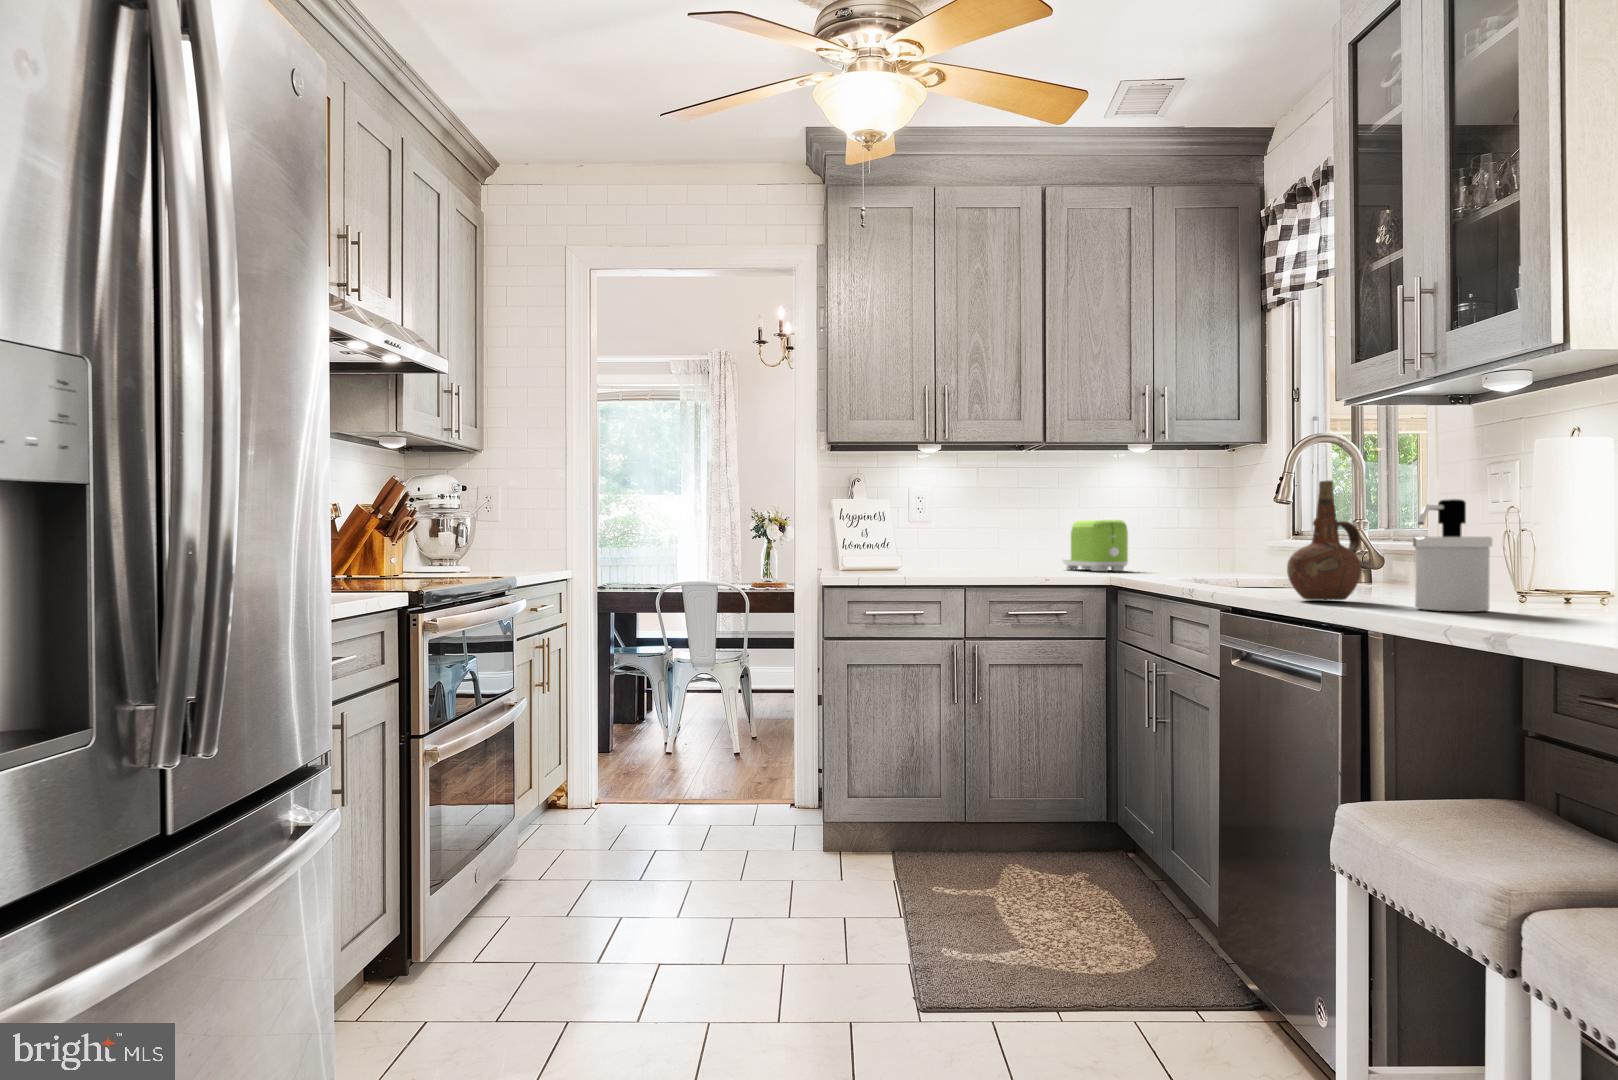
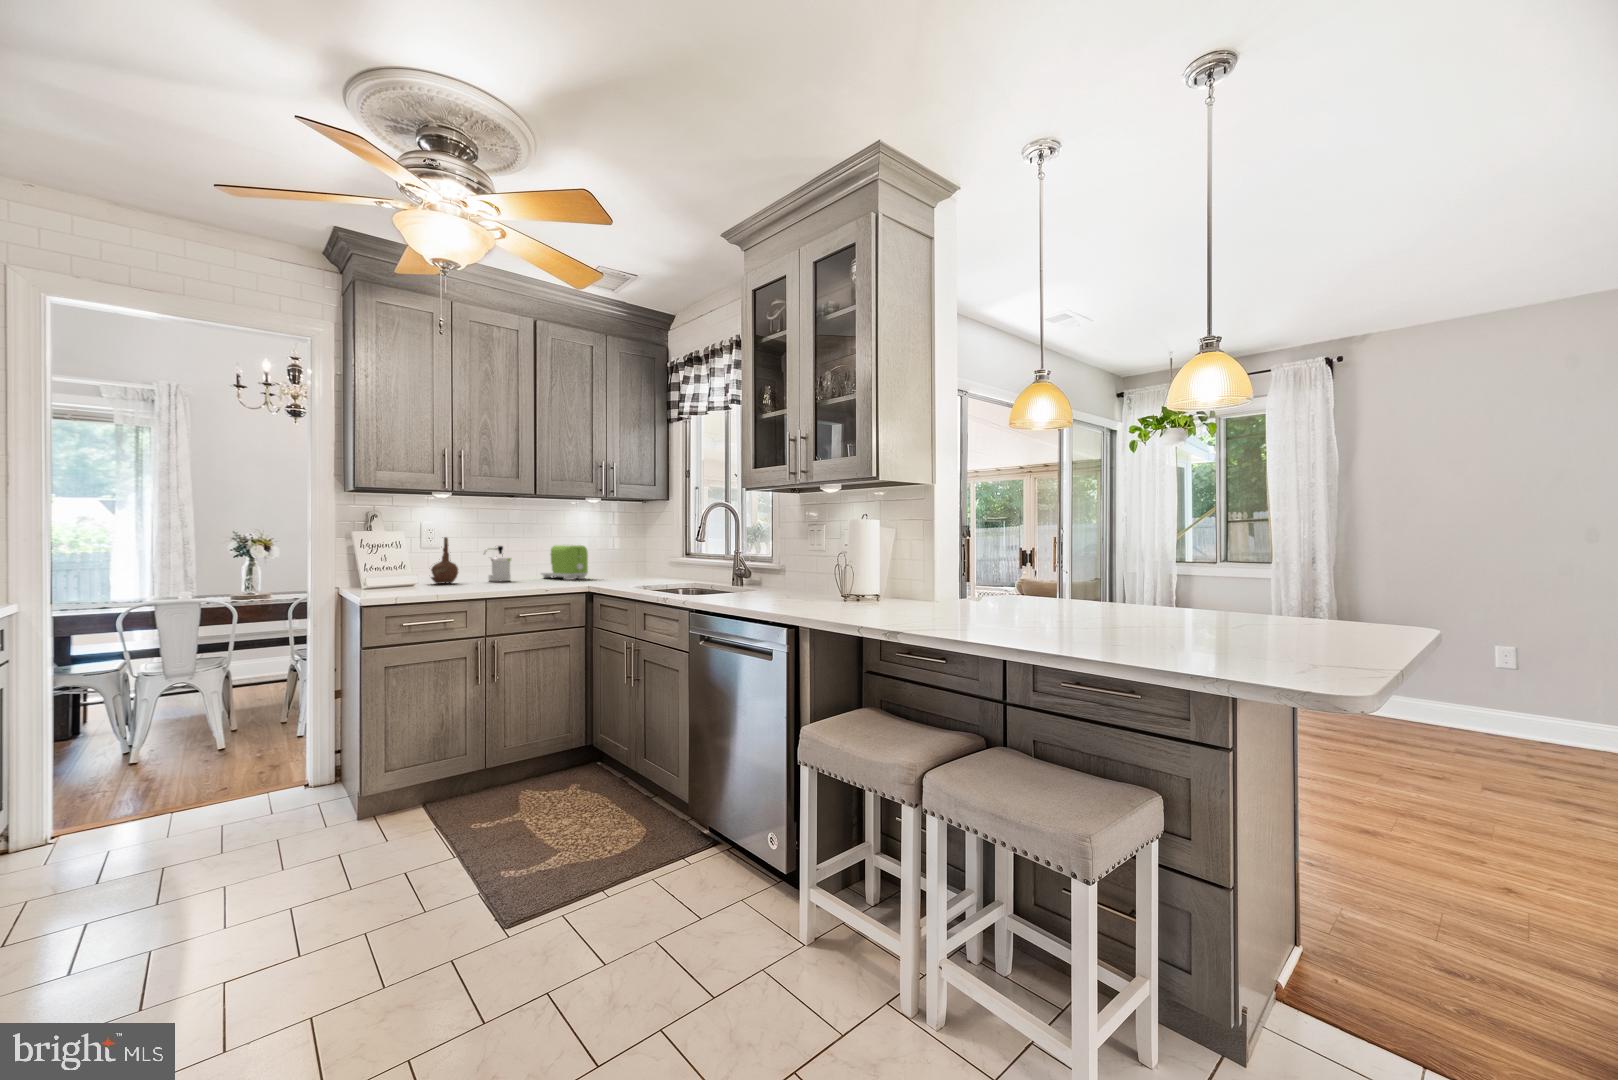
ceramic pitcher: present [1287,481,1361,600] -> present [431,537,458,584]
soap dispenser: present [1413,499,1492,612] -> present [484,546,511,582]

